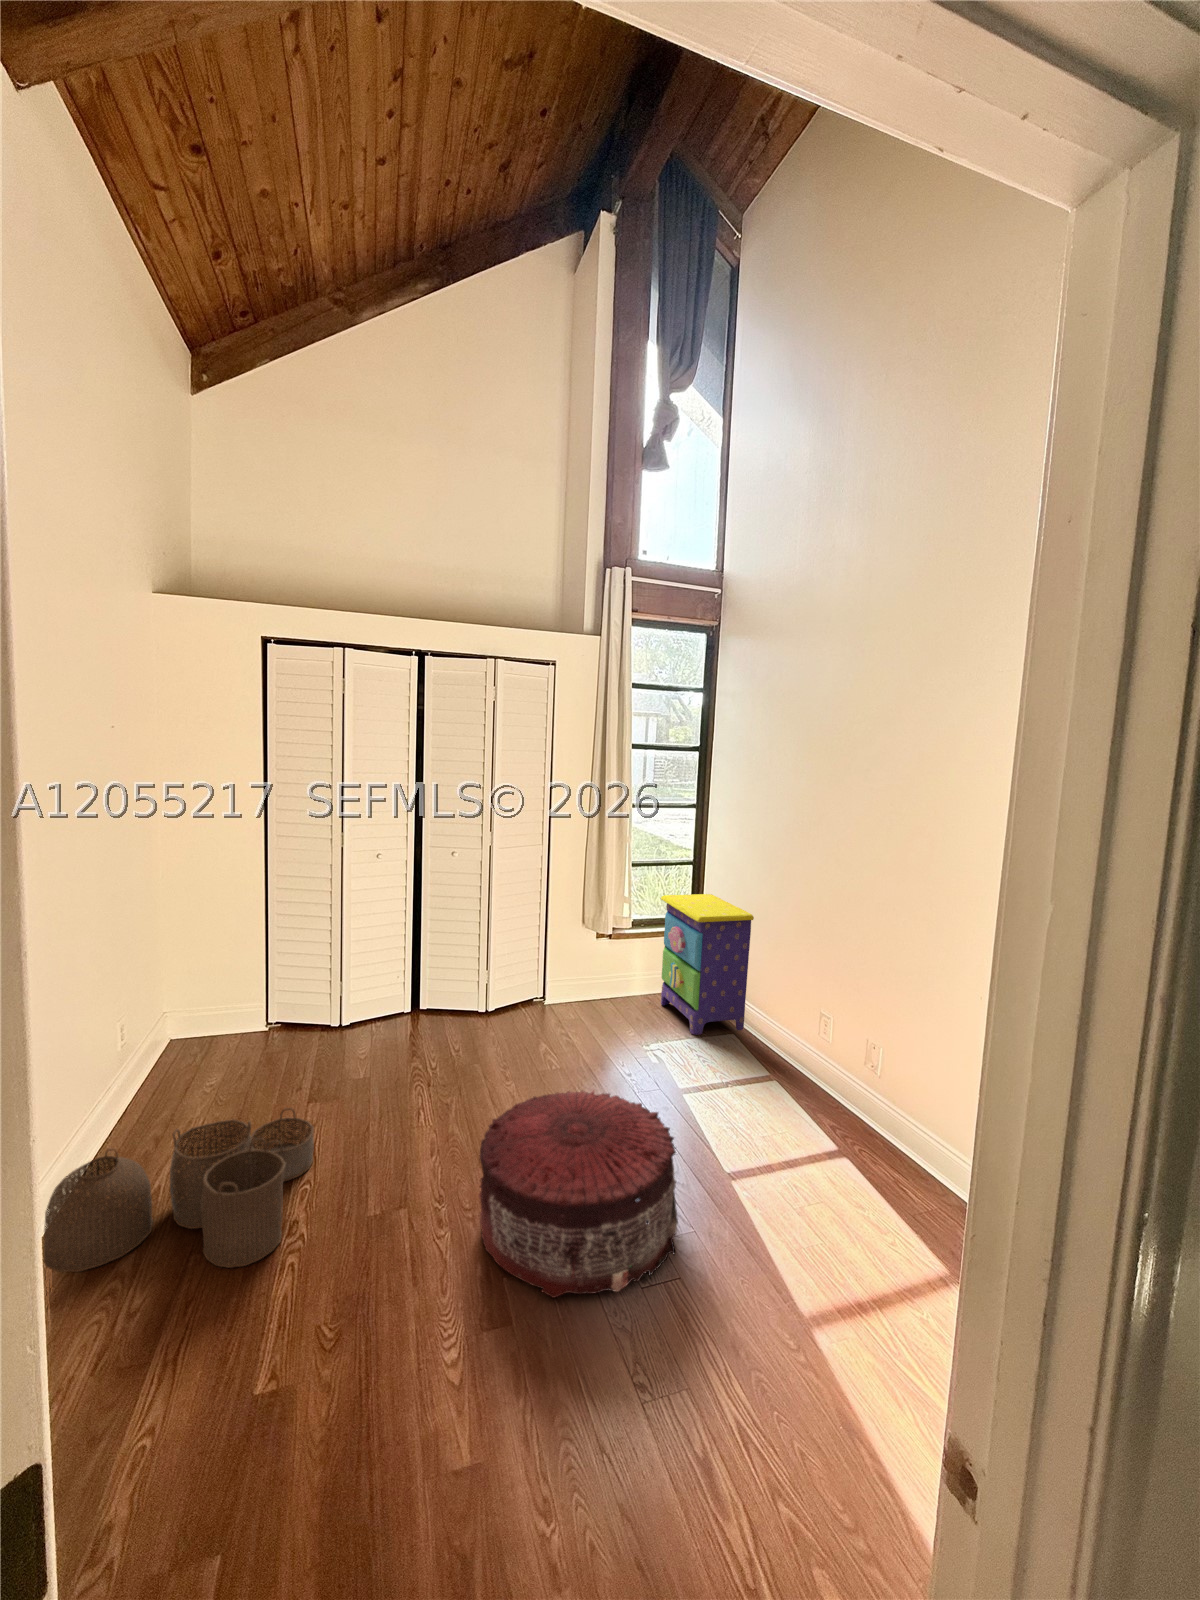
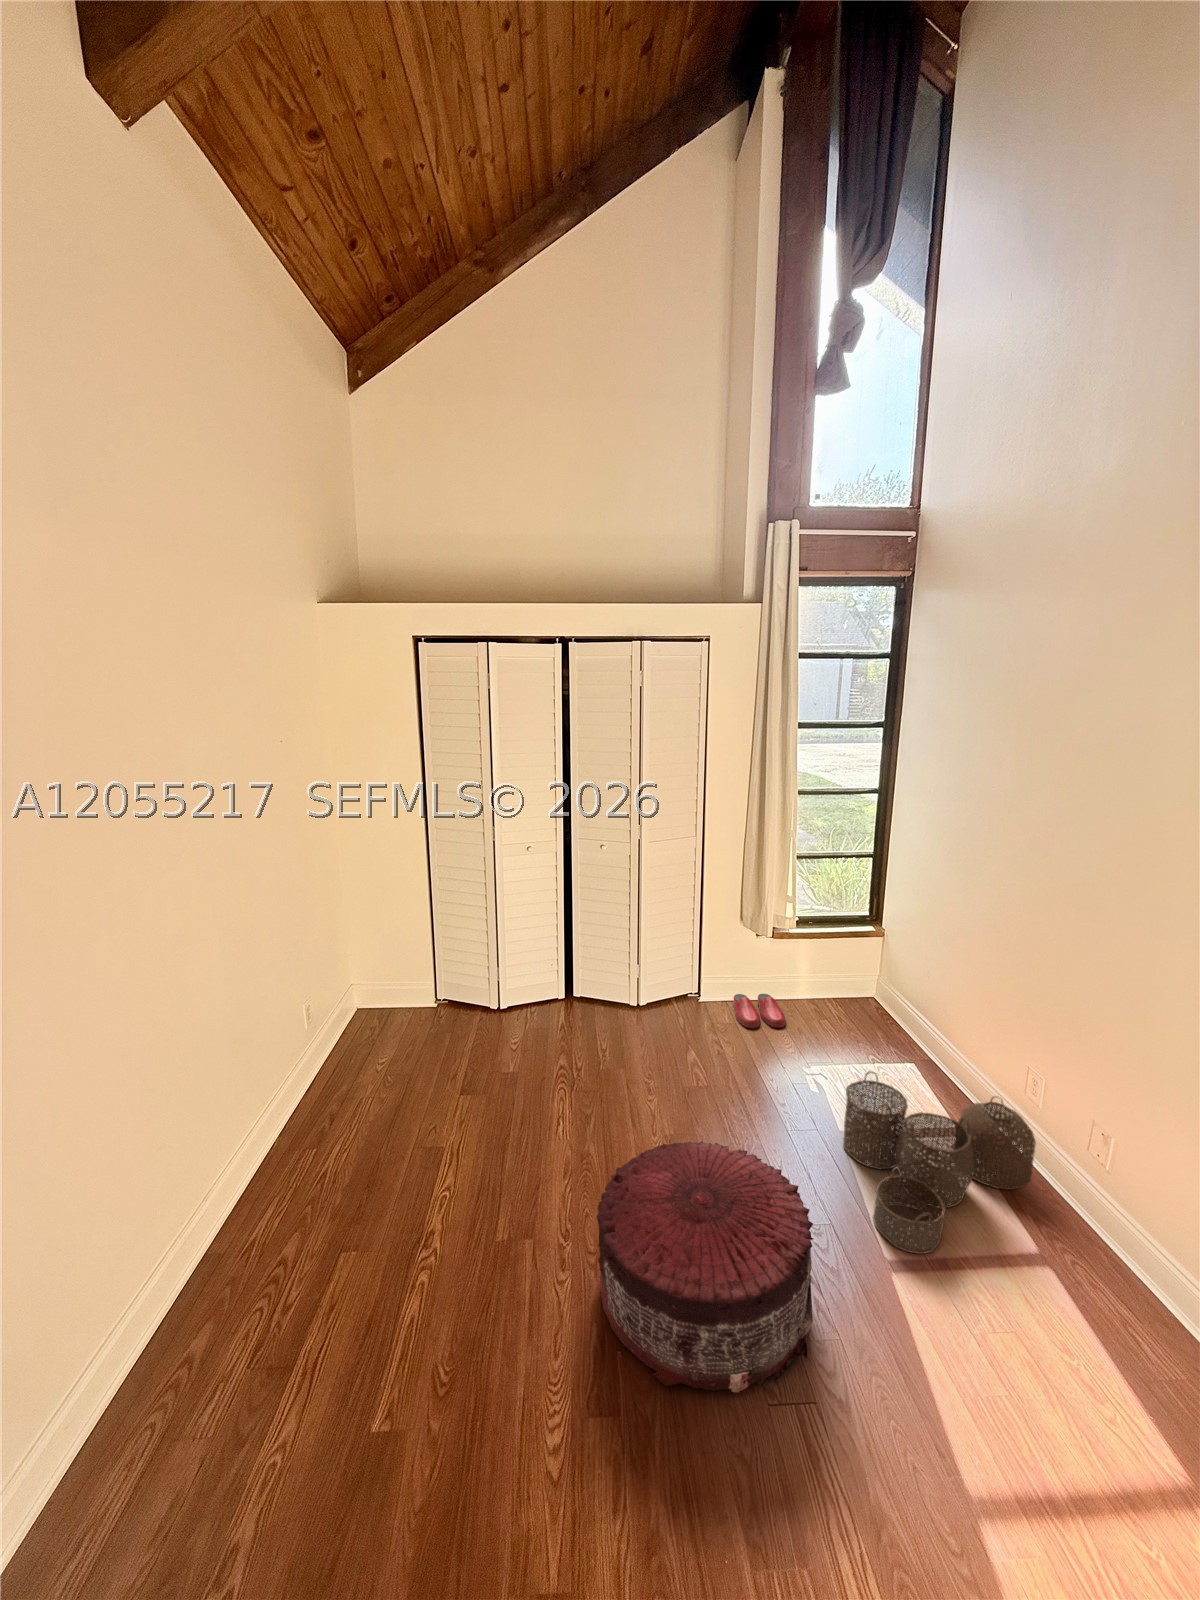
nightstand: present [661,894,754,1035] -> none [831,896,943,1059]
slippers: none [574,991,622,1020] -> present [733,994,785,1028]
woven basket: present [43,1108,314,1272] -> present [843,1071,1036,1254]

